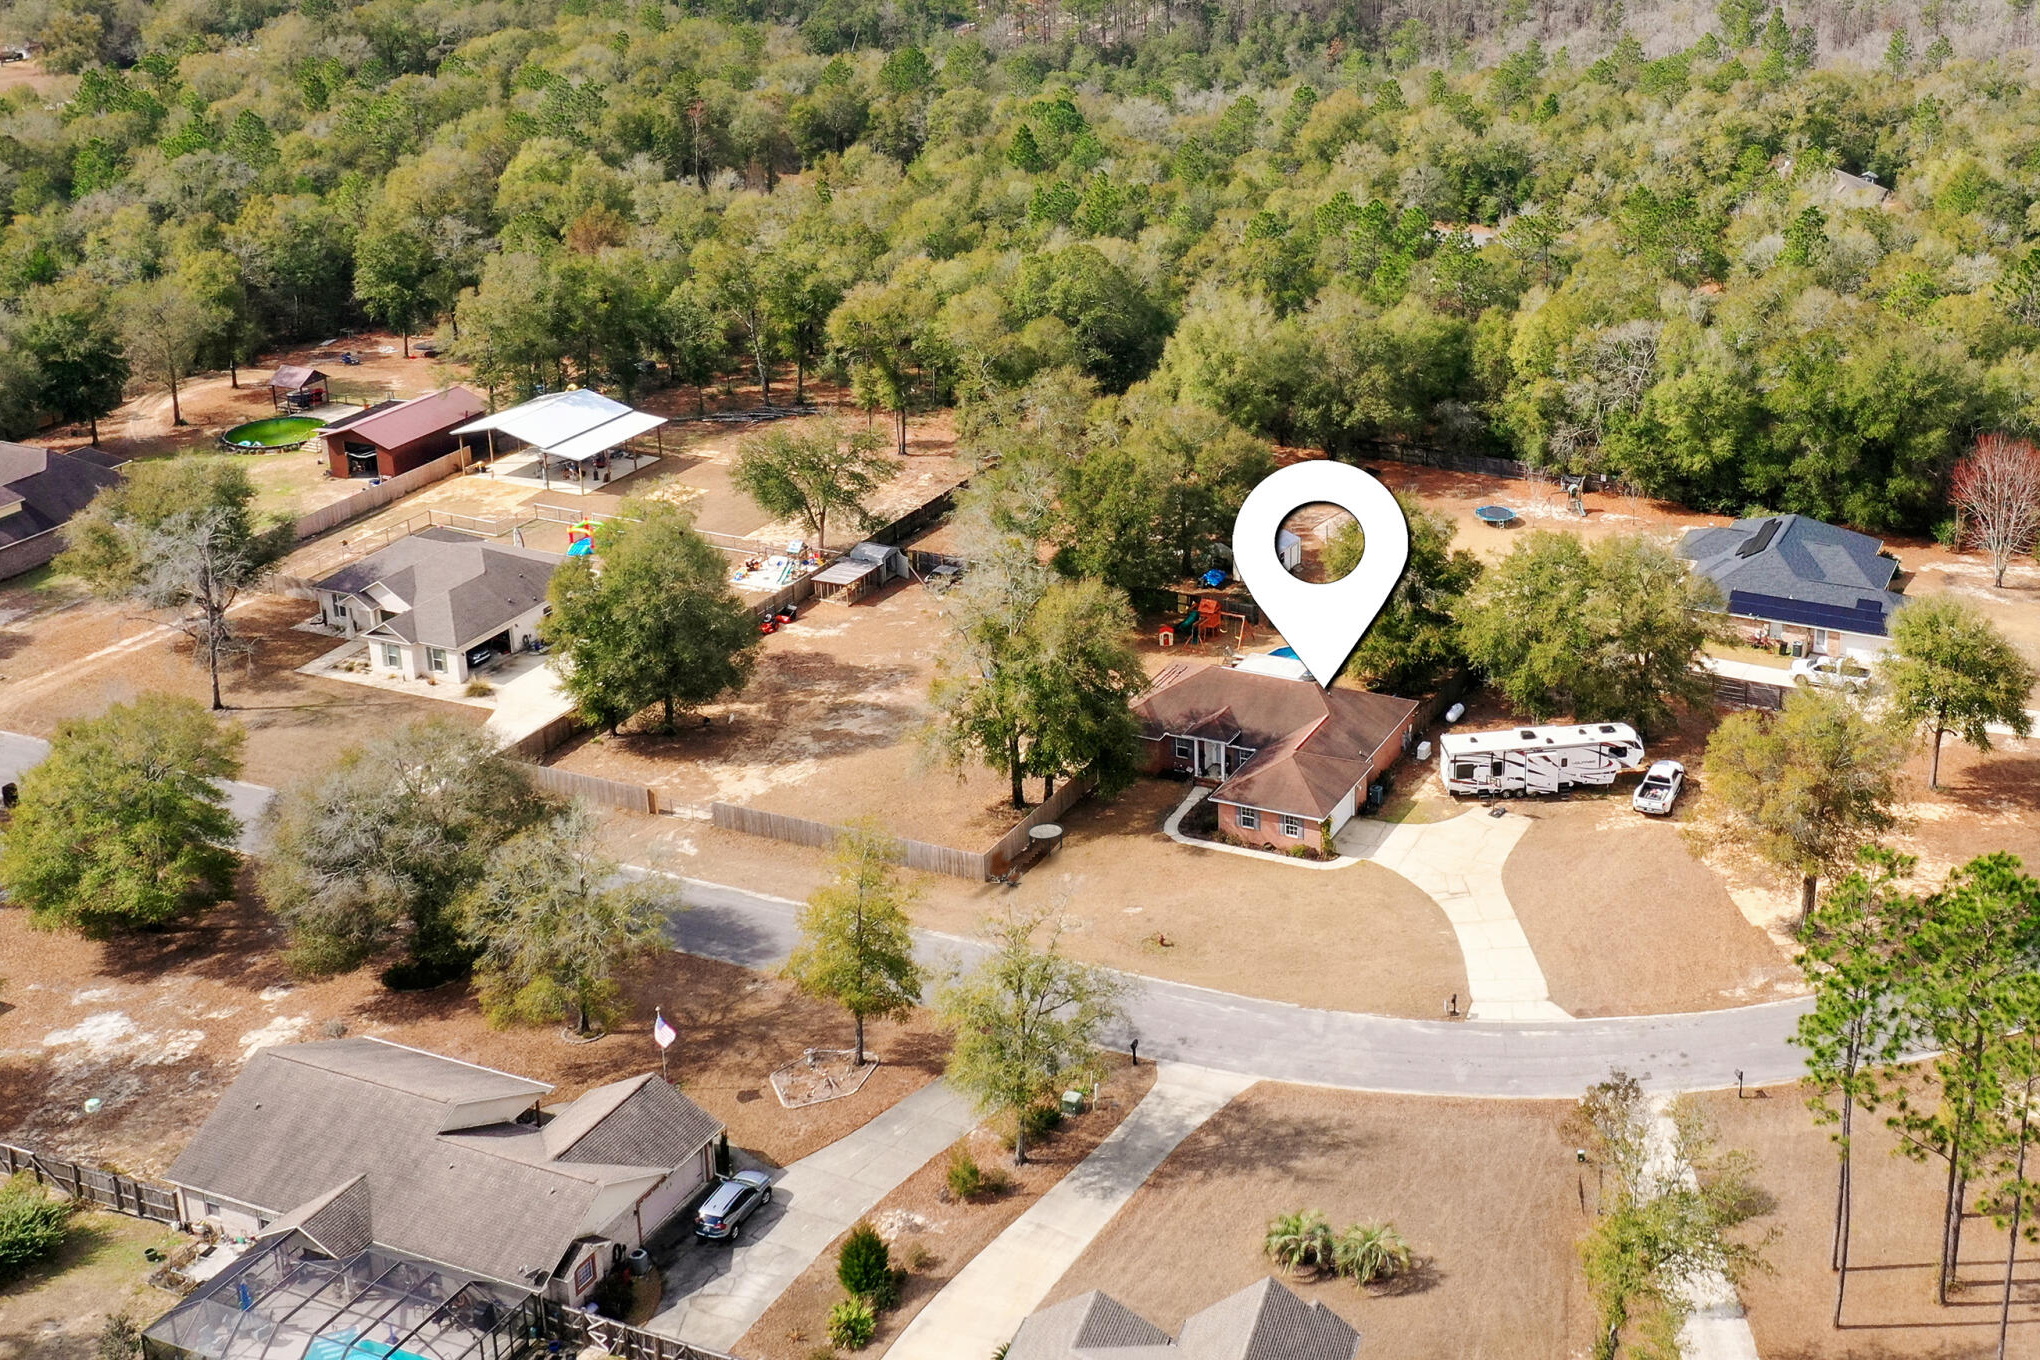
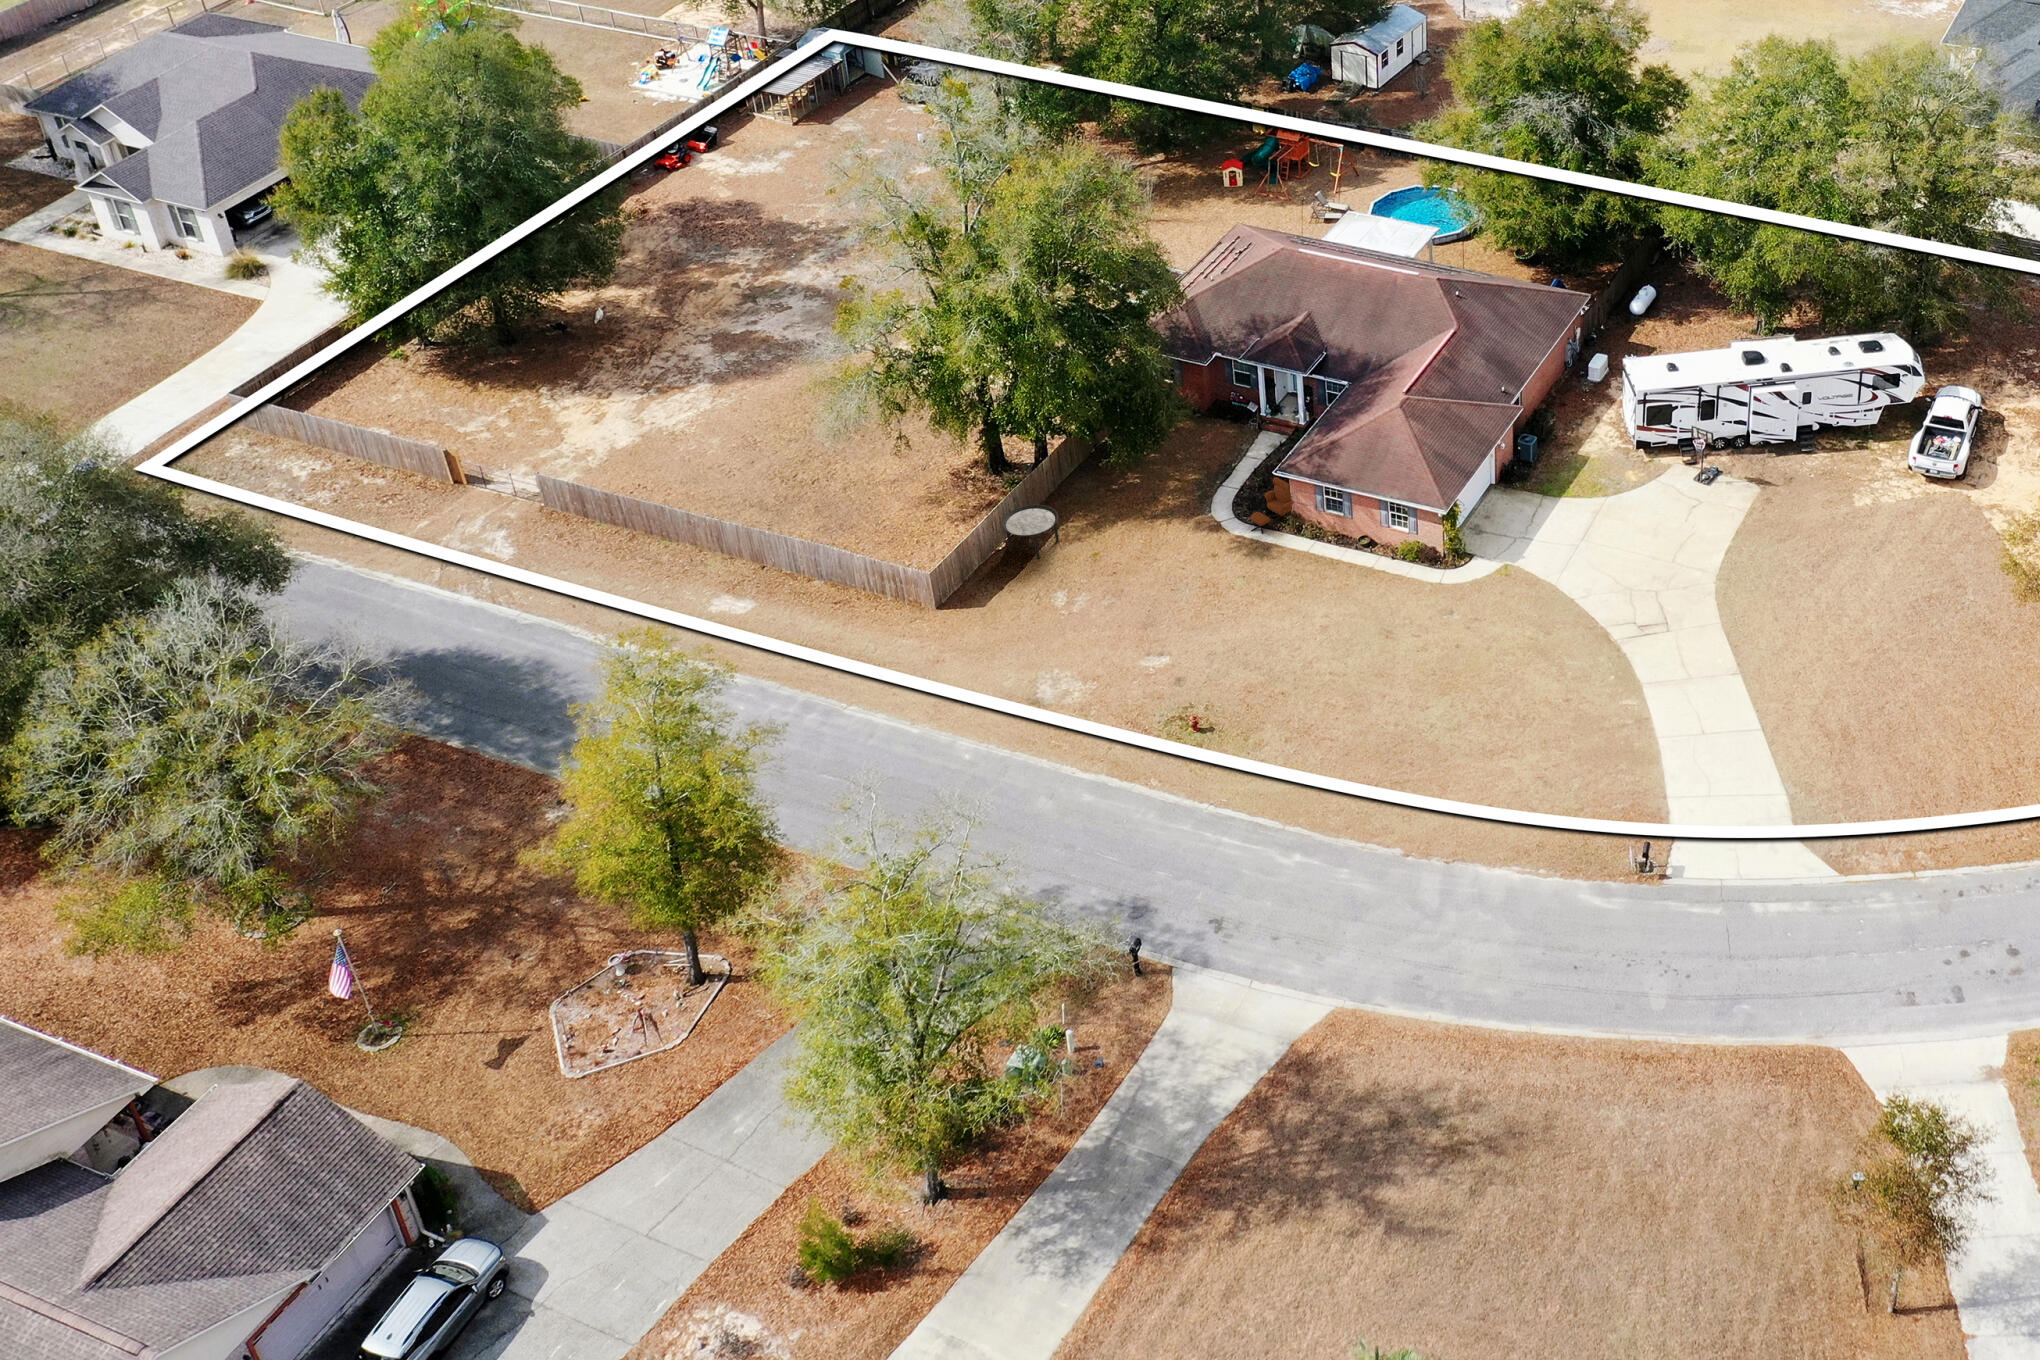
lounge chair: present [990,850,1021,884] -> present [1250,477,1294,534]

